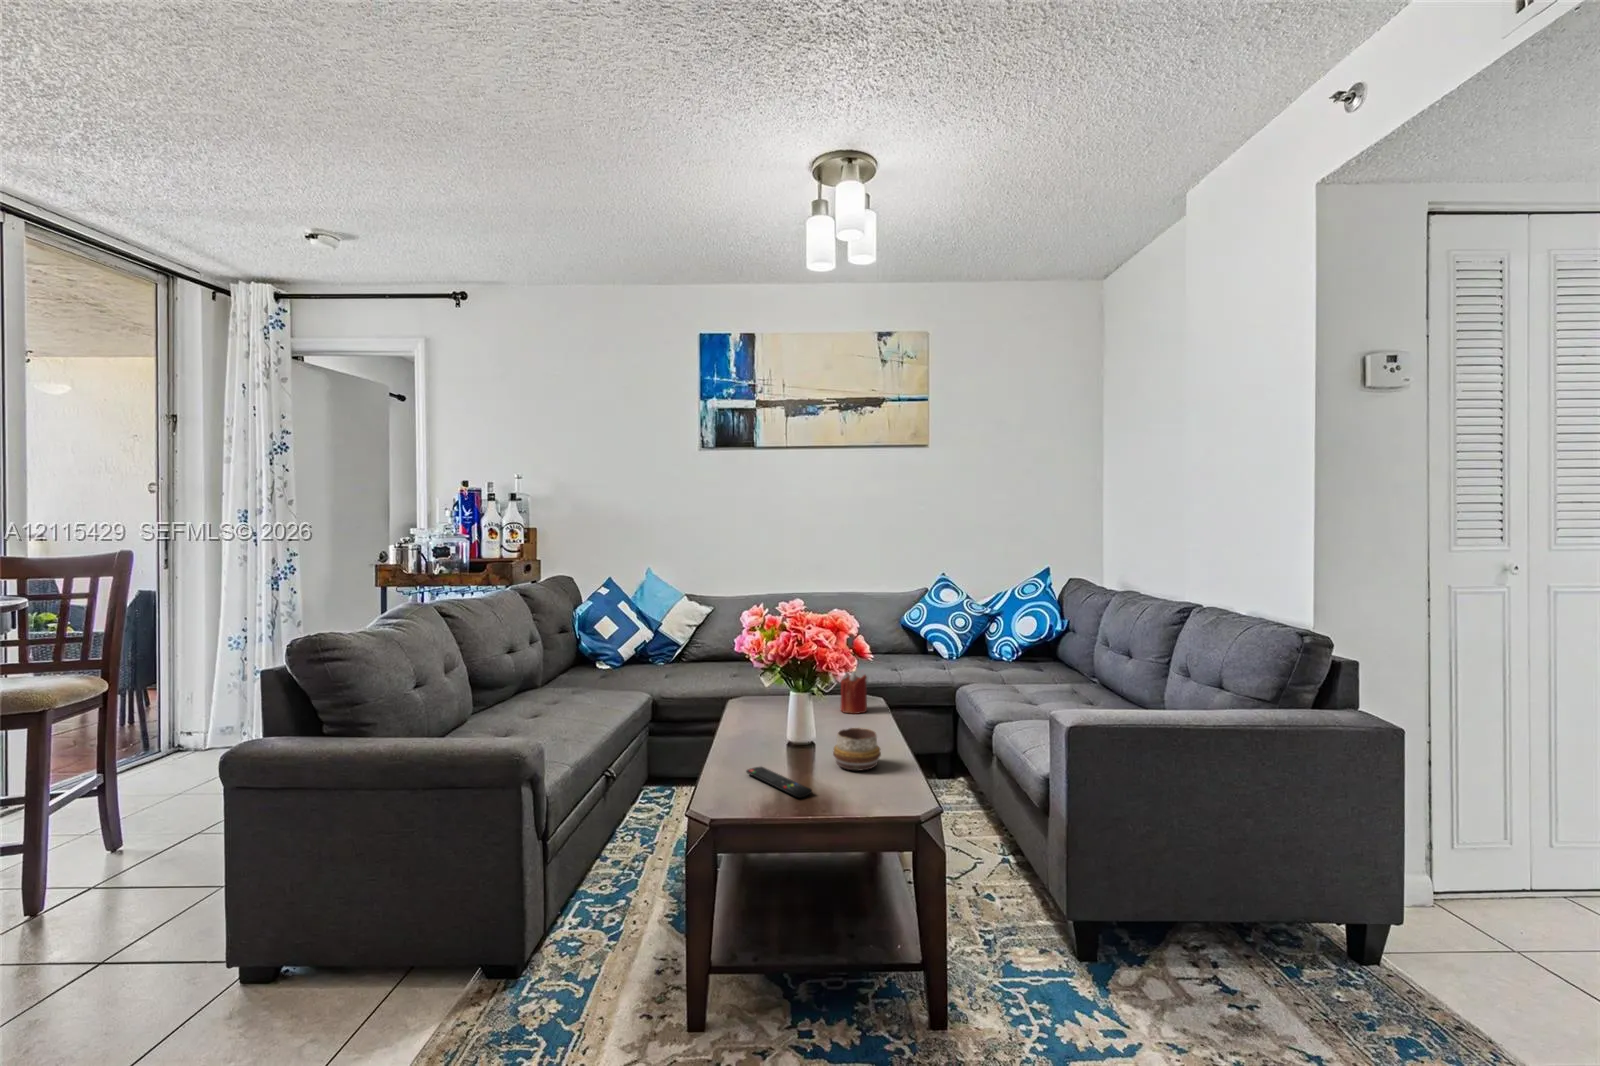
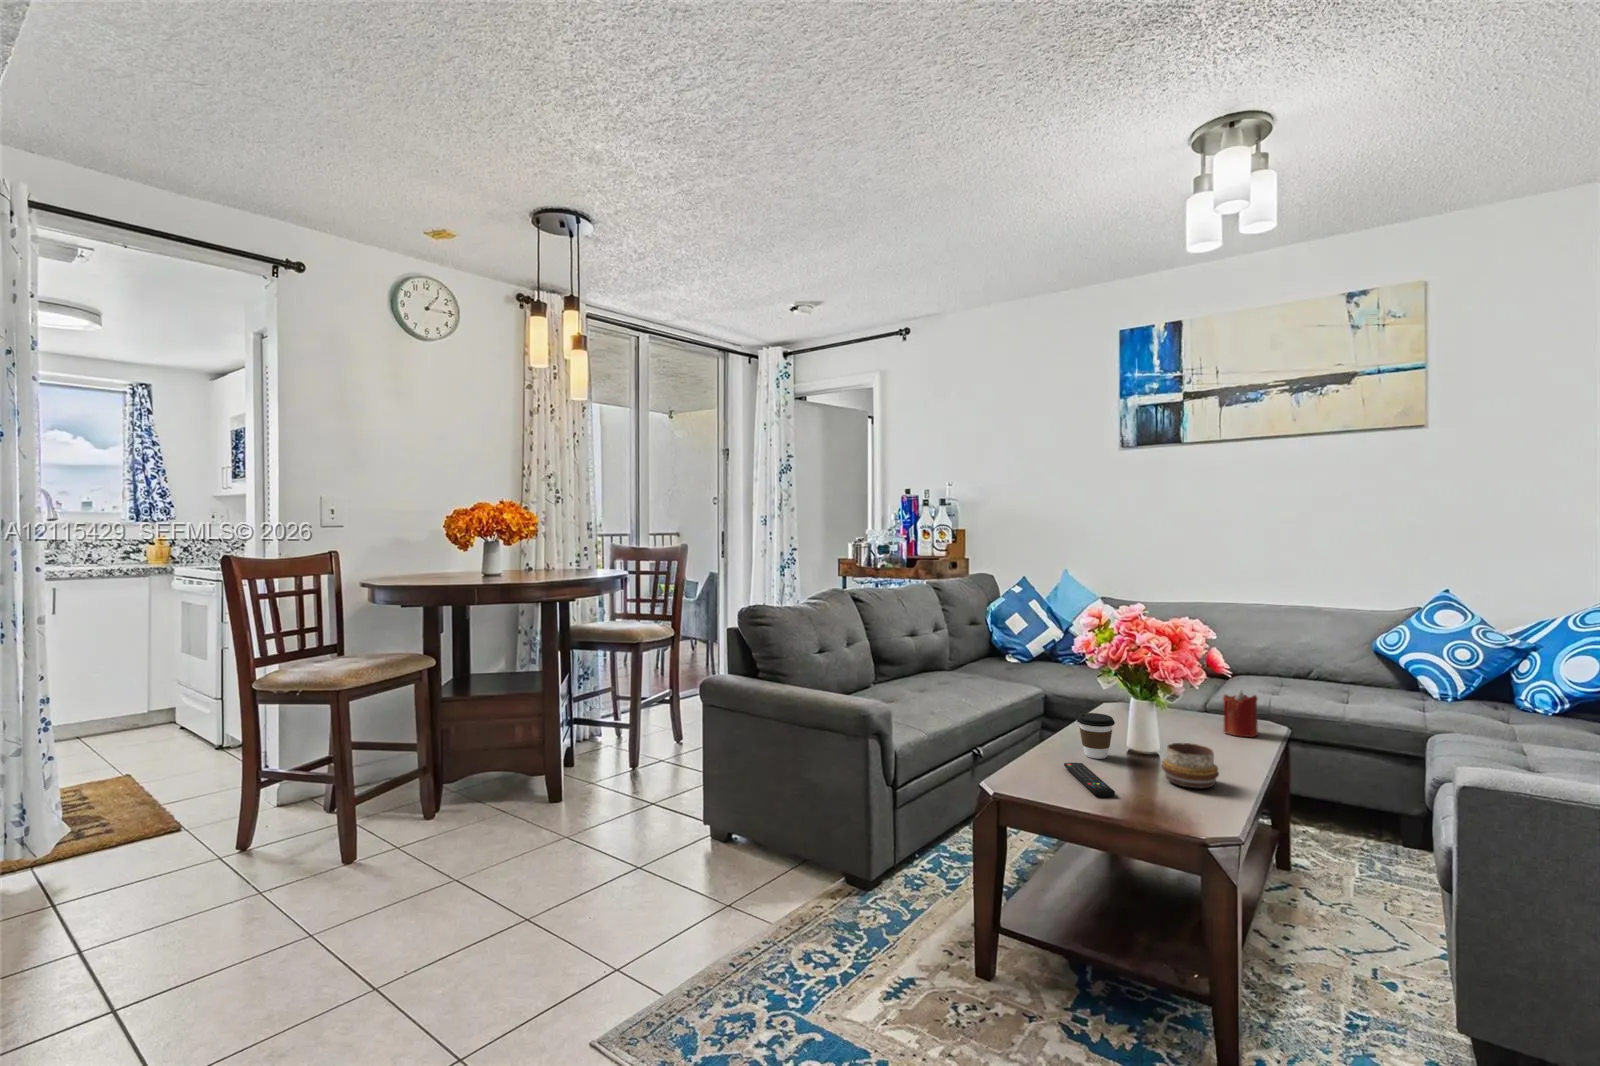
coffee cup: none [745,713,781,759] -> present [1077,713,1115,759]

